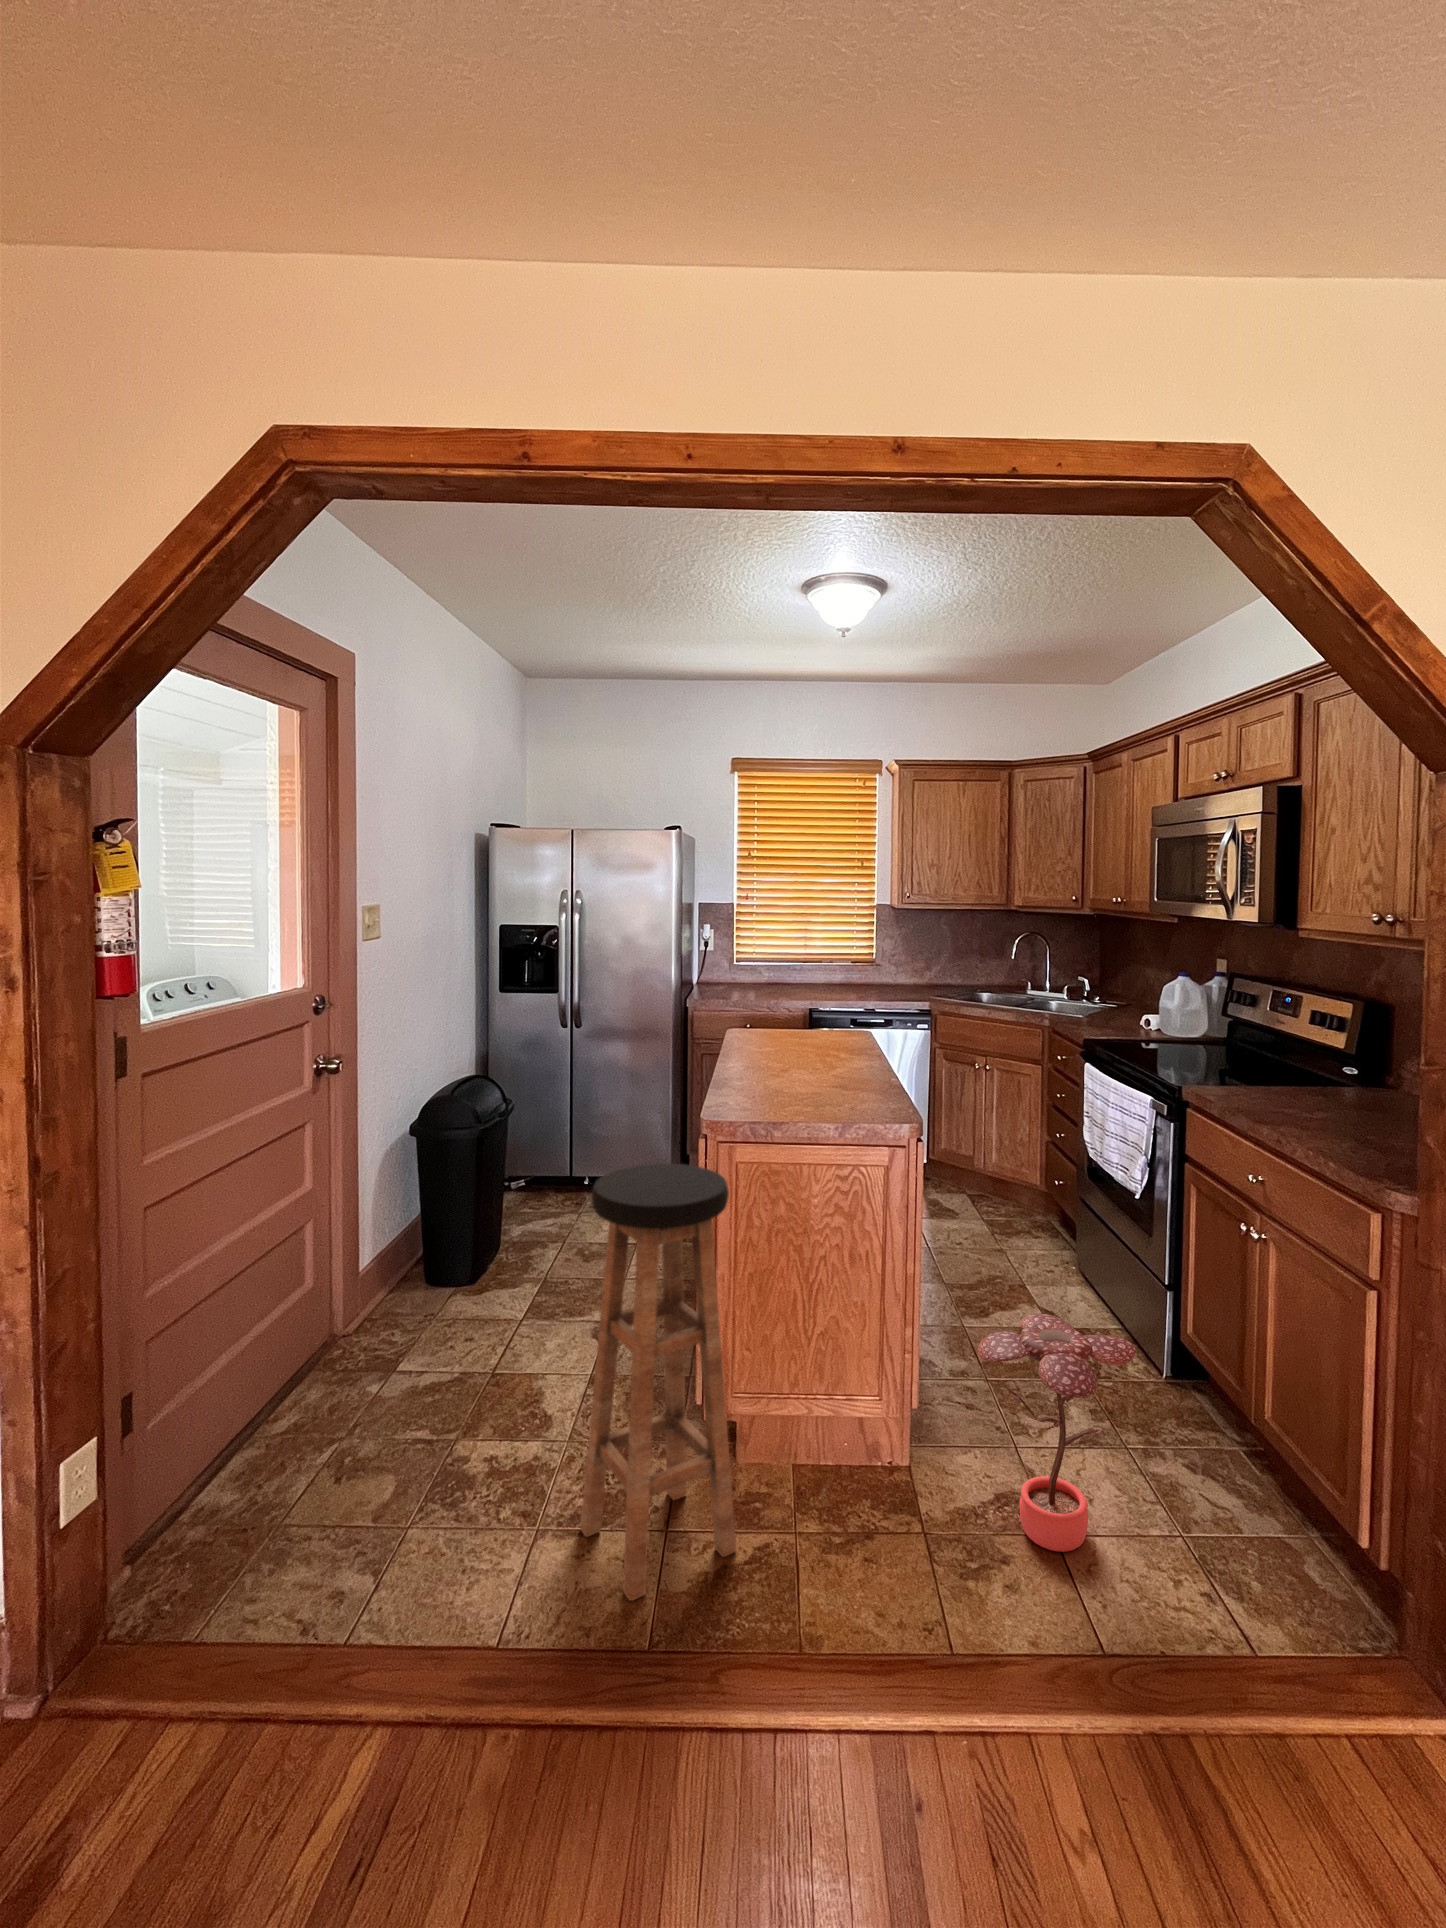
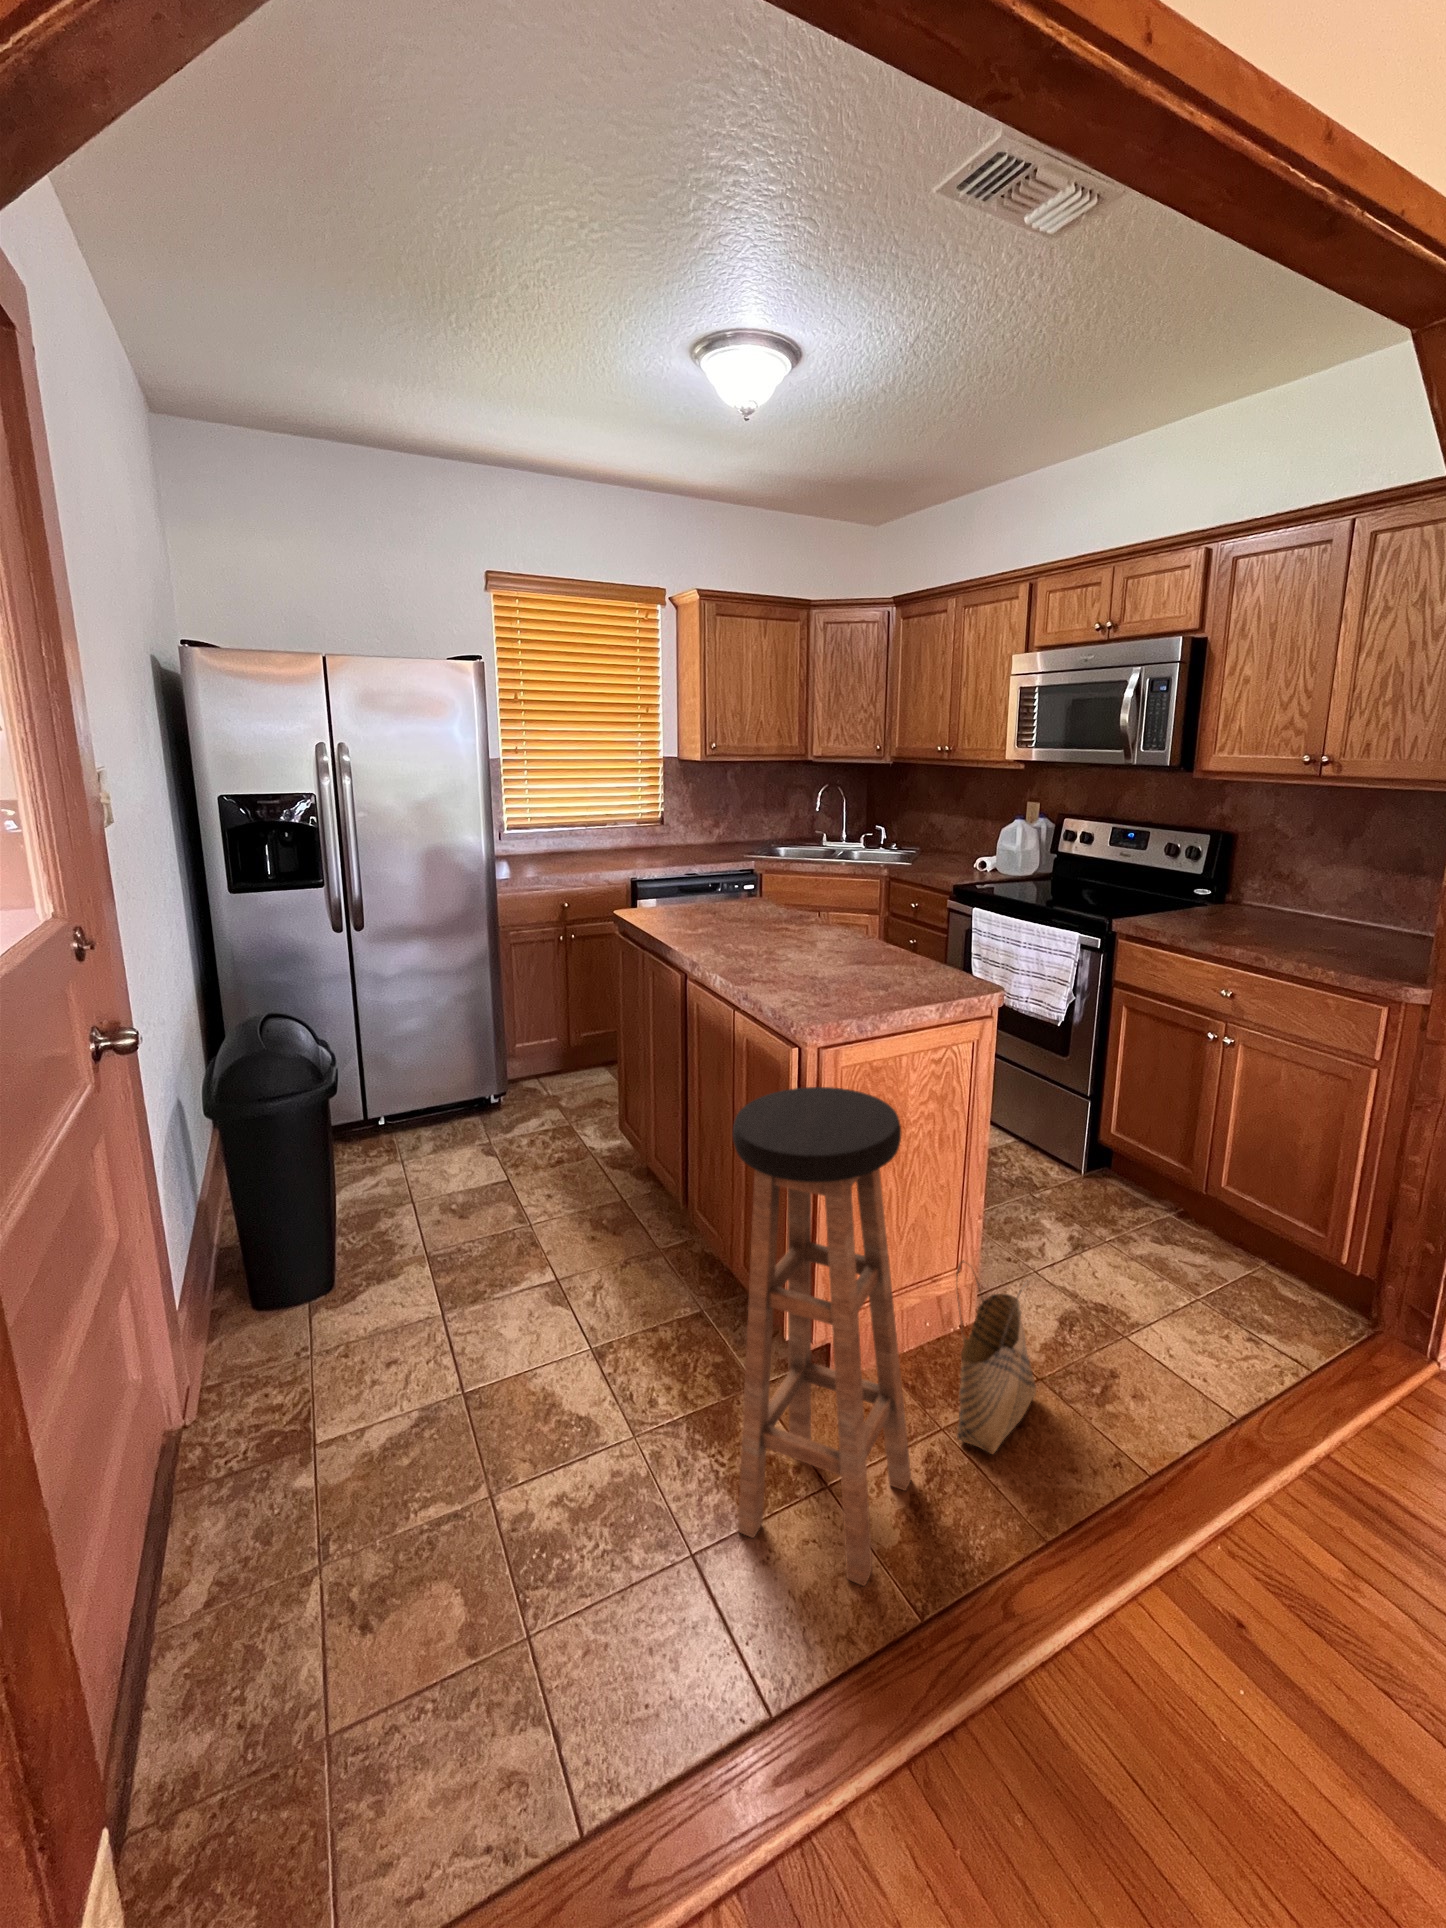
potted plant: present [978,1314,1136,1552] -> none [1073,1146,1206,1353]
woven basket: none [797,1371,901,1562] -> present [956,1260,1036,1454]

